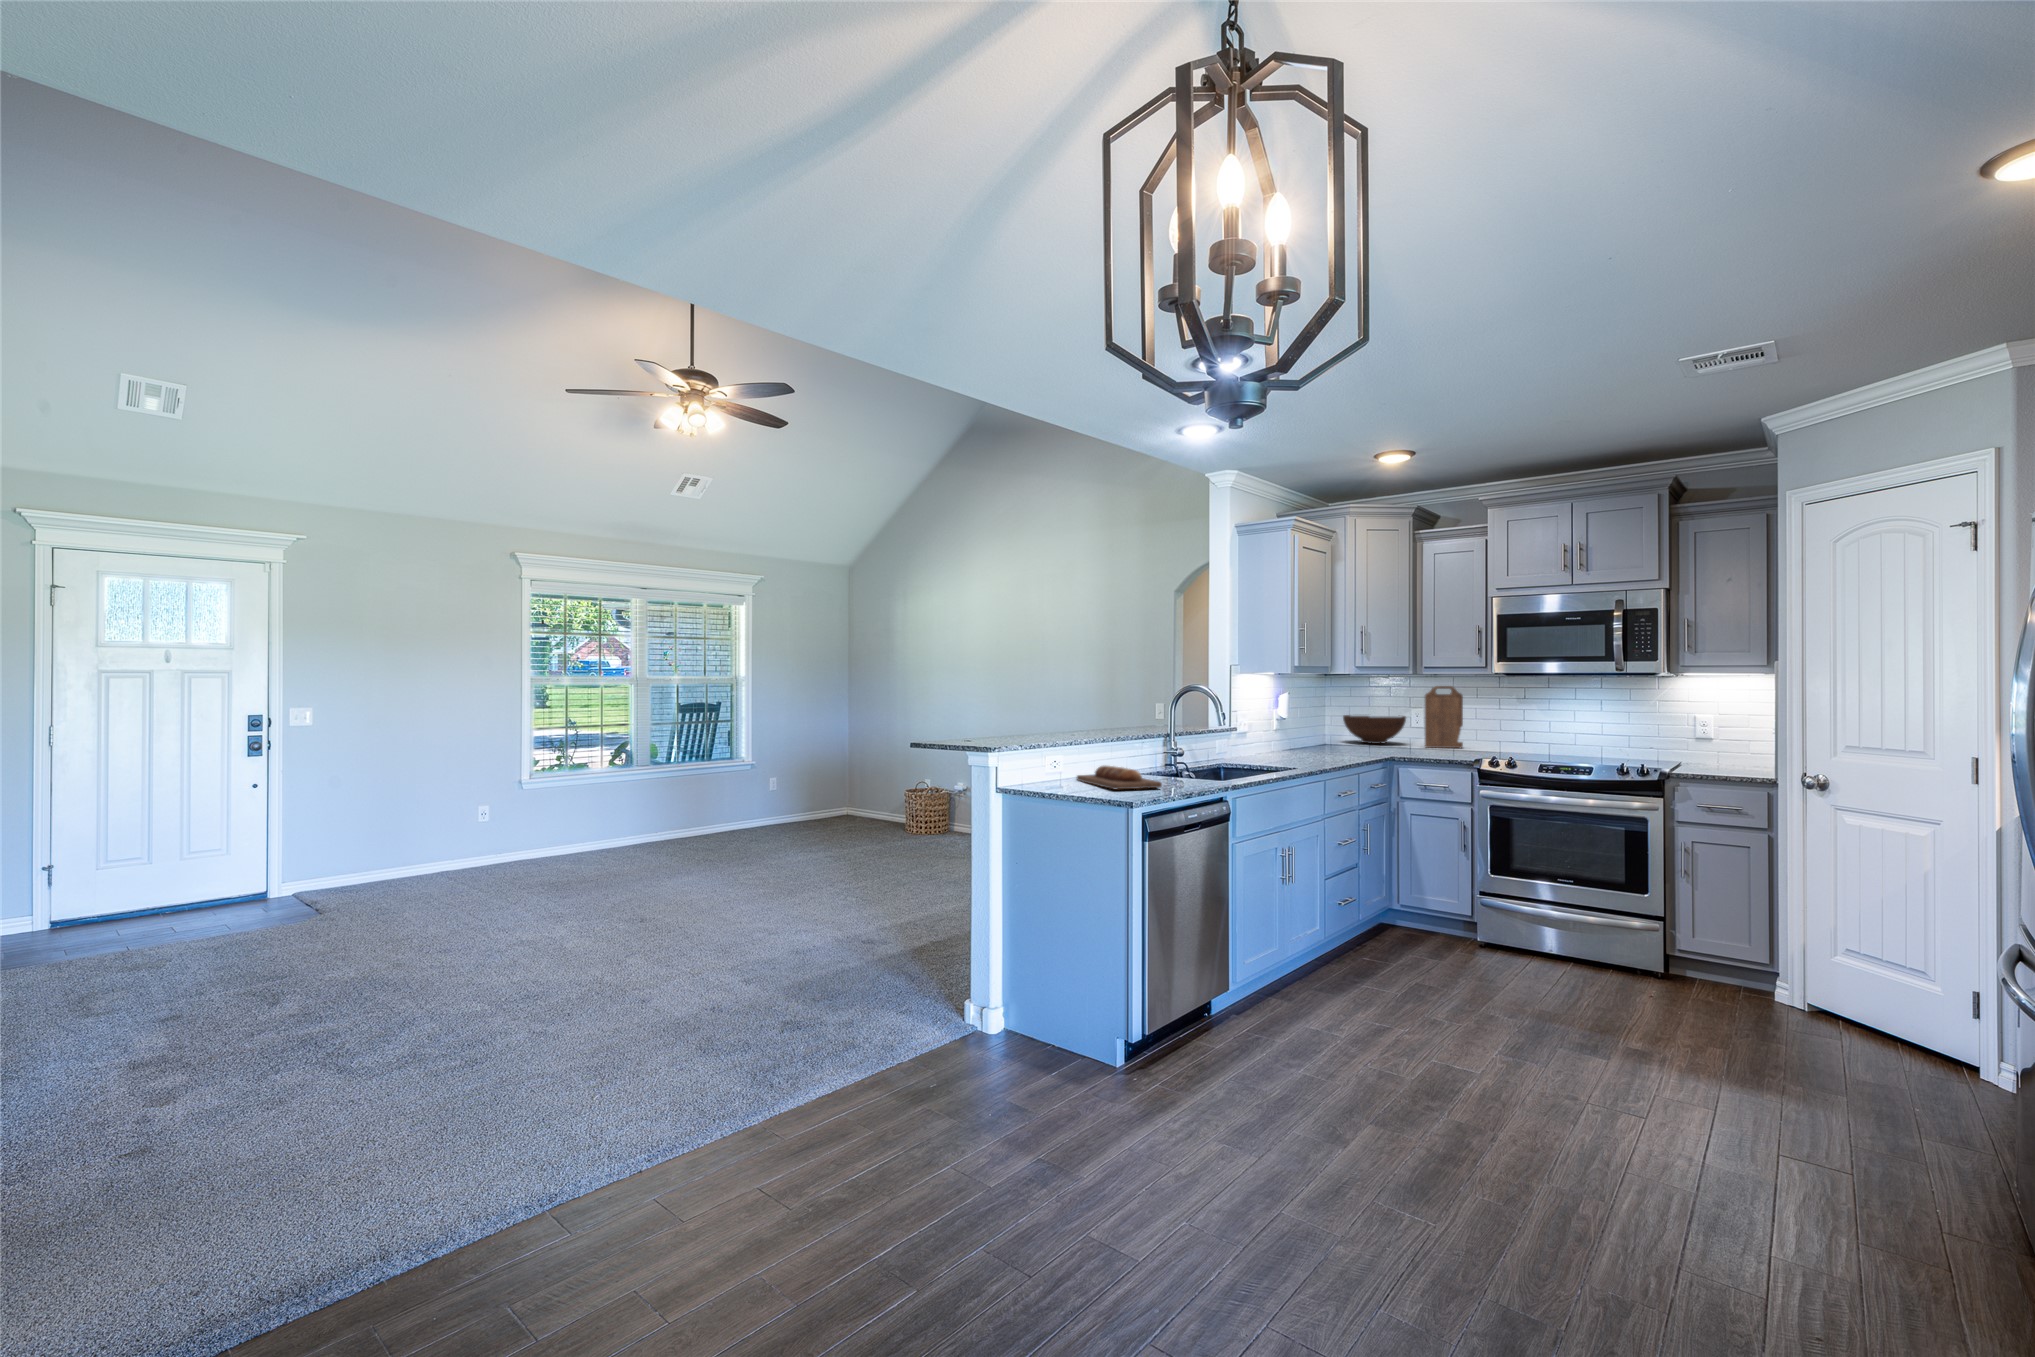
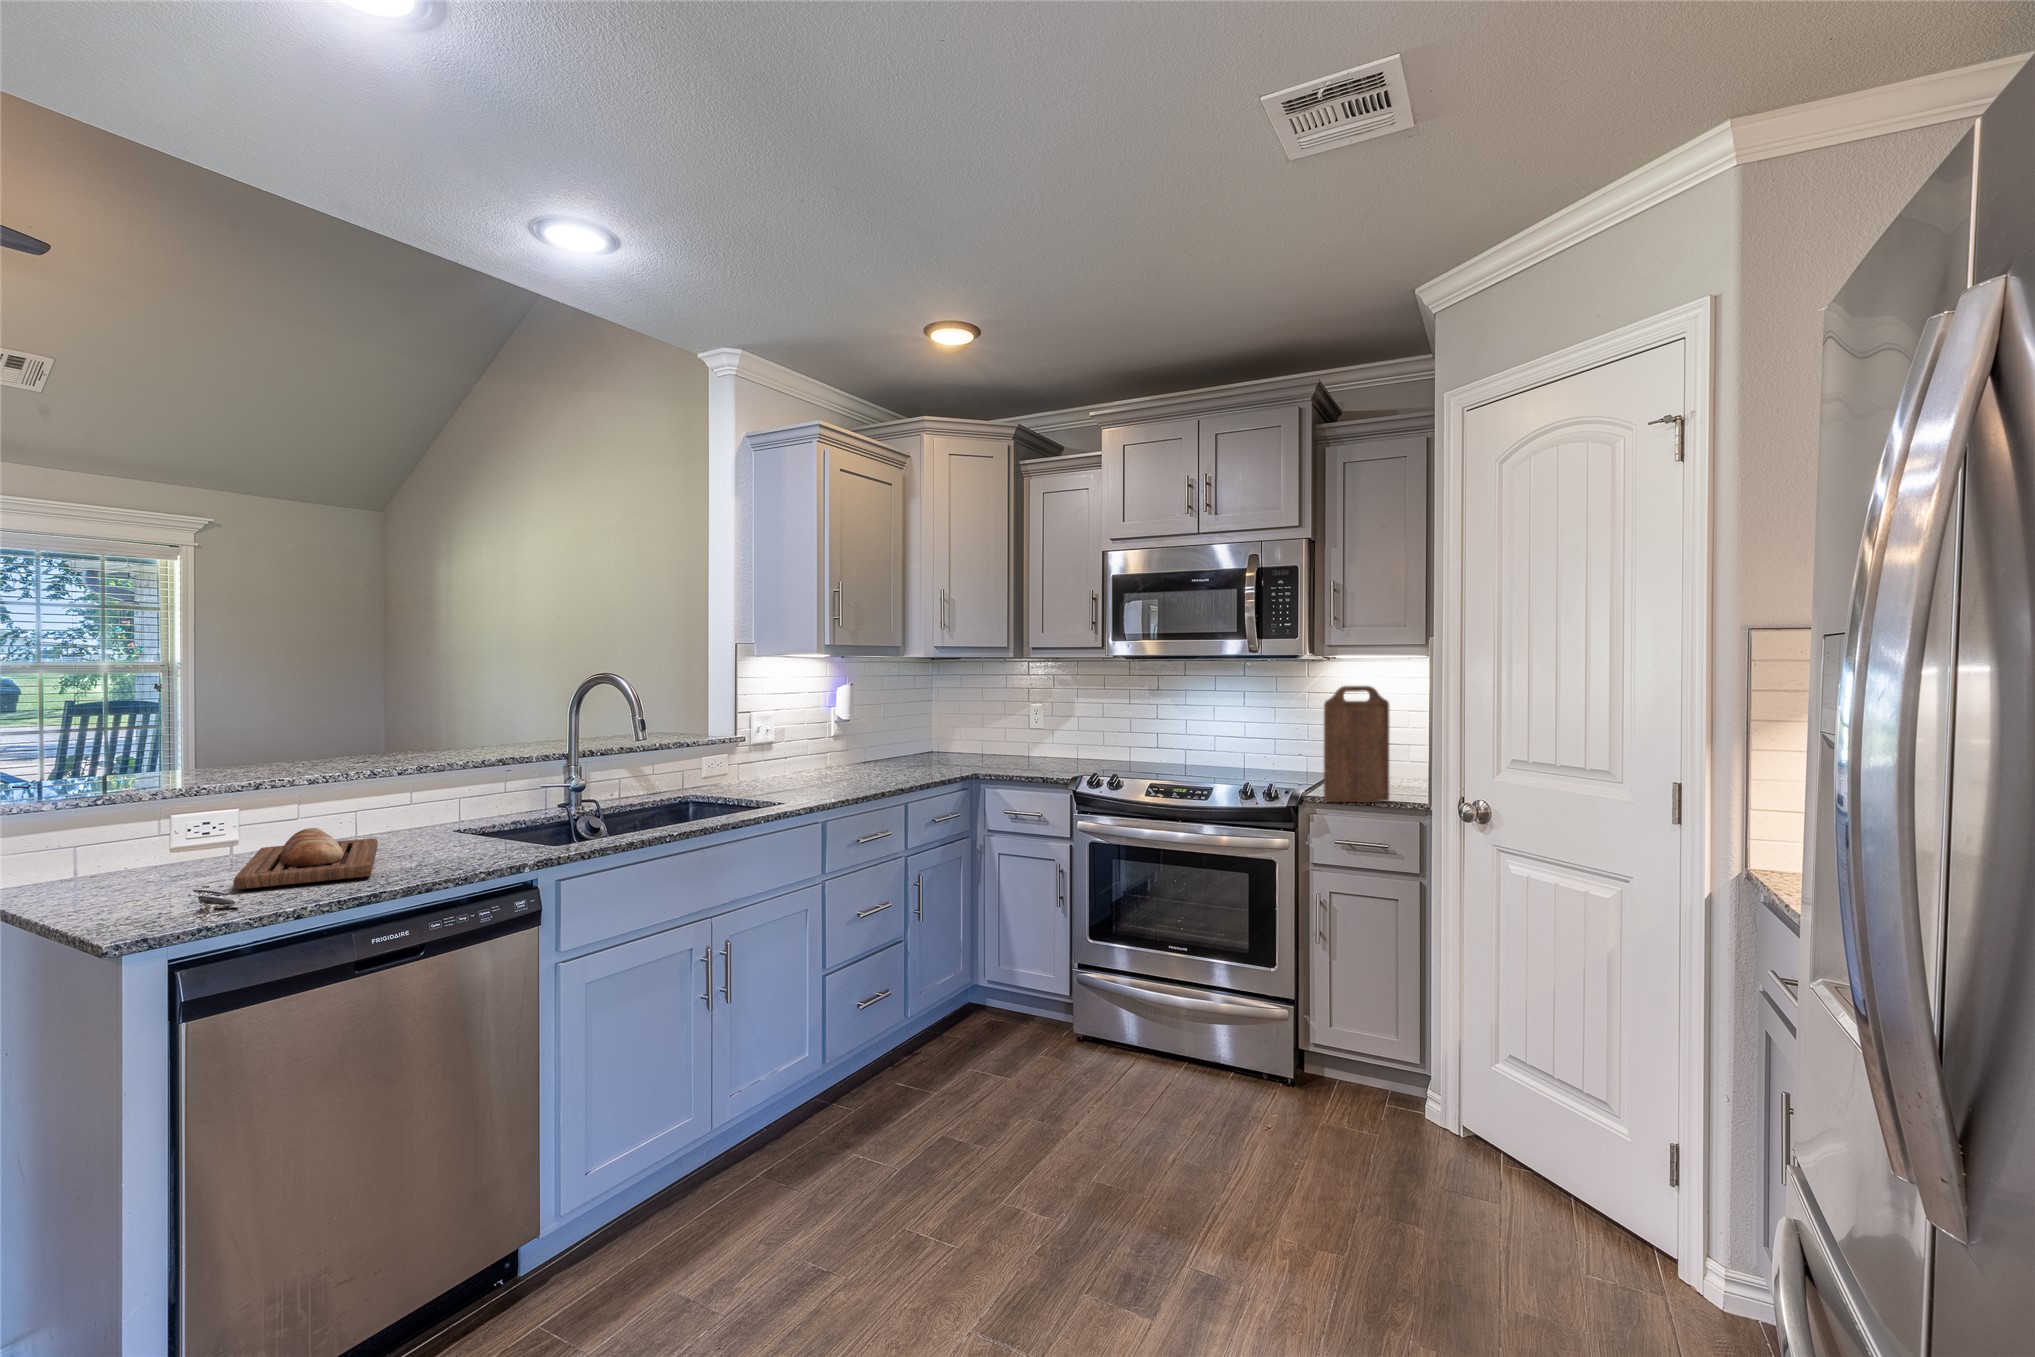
cutting board: present [1425,686,1463,748] -> present [1324,686,1389,802]
fruit bowl: present [1343,715,1406,744] -> none [943,711,1022,750]

